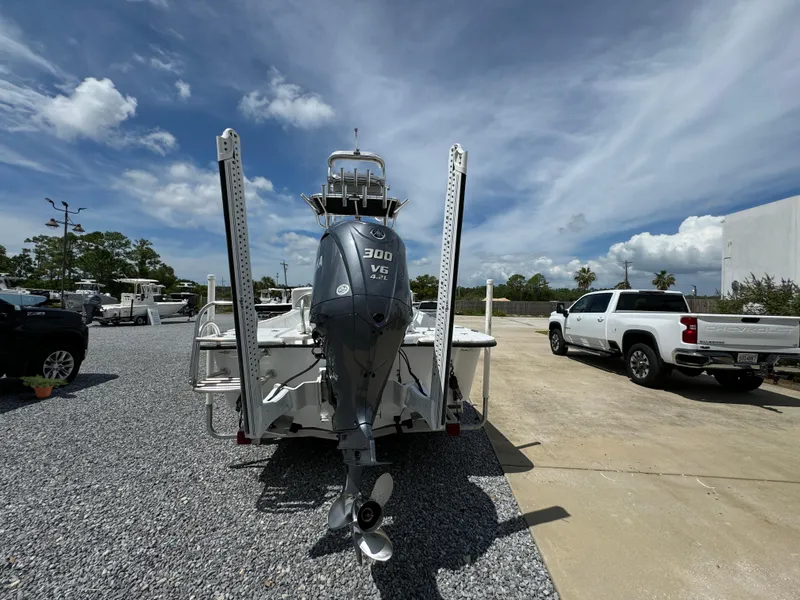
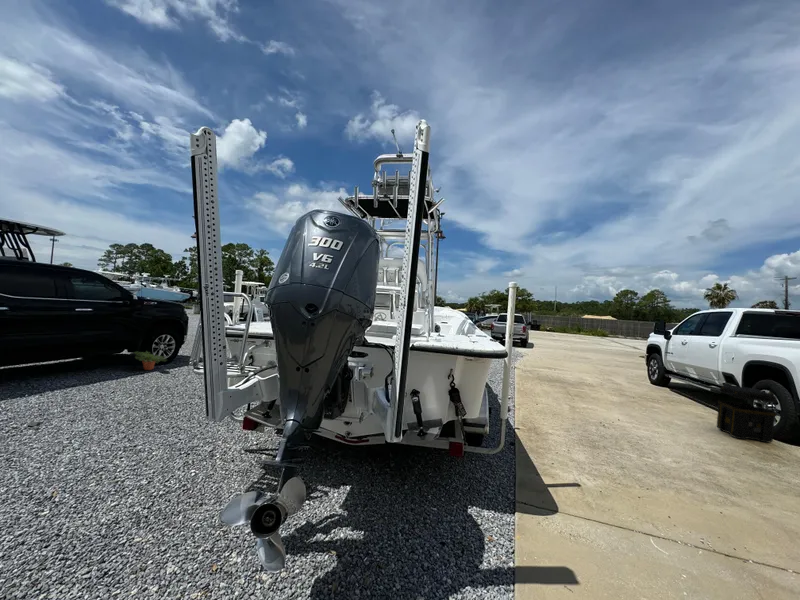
toolbox: none [608,350,648,390] -> present [717,385,777,442]

